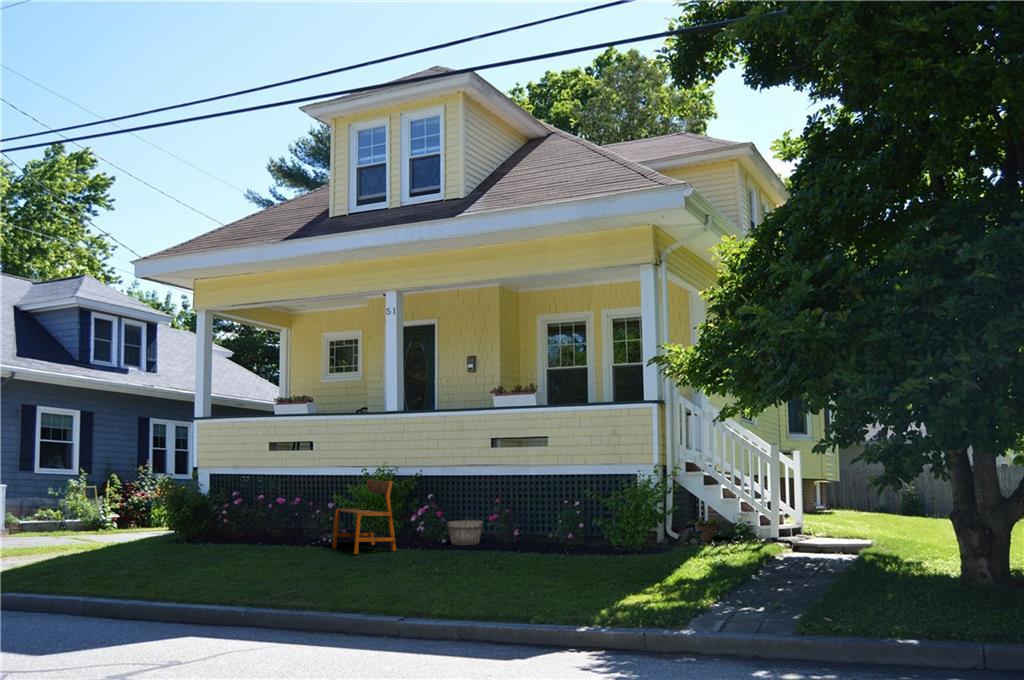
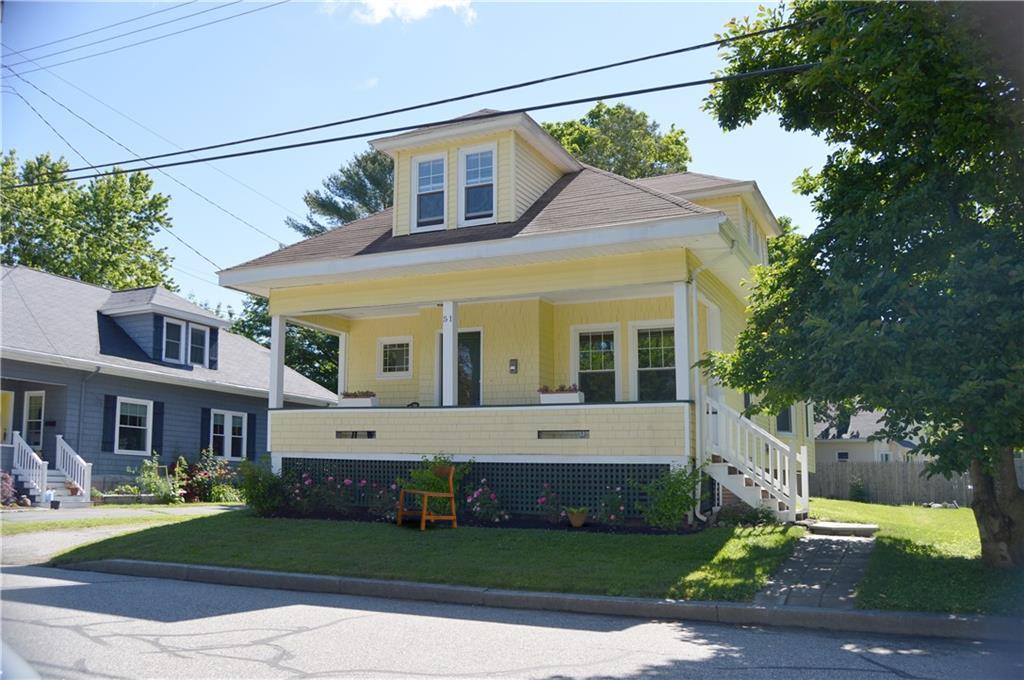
wooden bucket: present [447,517,483,545] -> none [499,496,531,524]
decorative plant: present [691,517,724,540] -> present [563,507,590,527]

